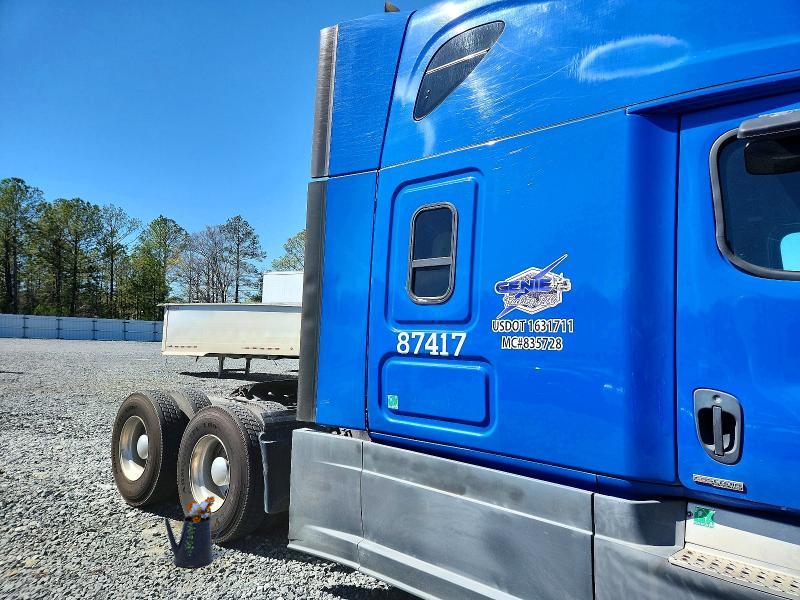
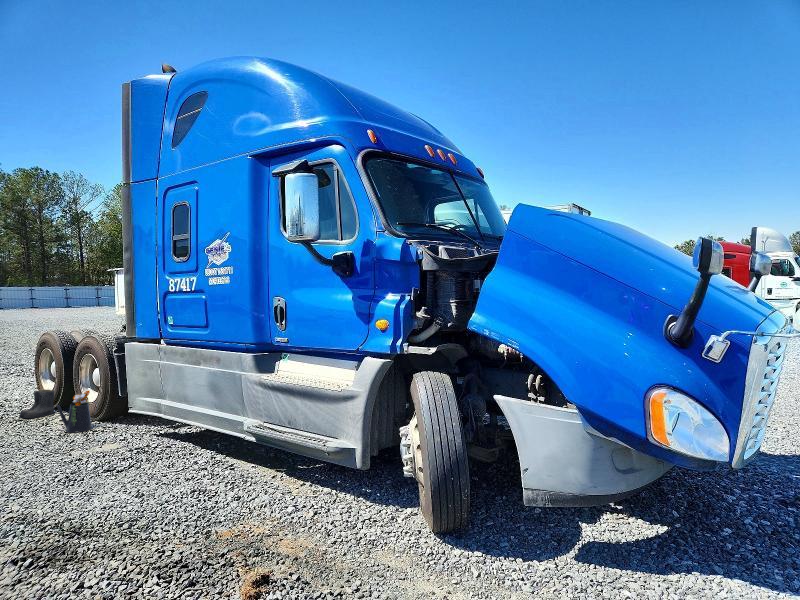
boots: none [92,480,144,526] -> present [19,390,54,418]

